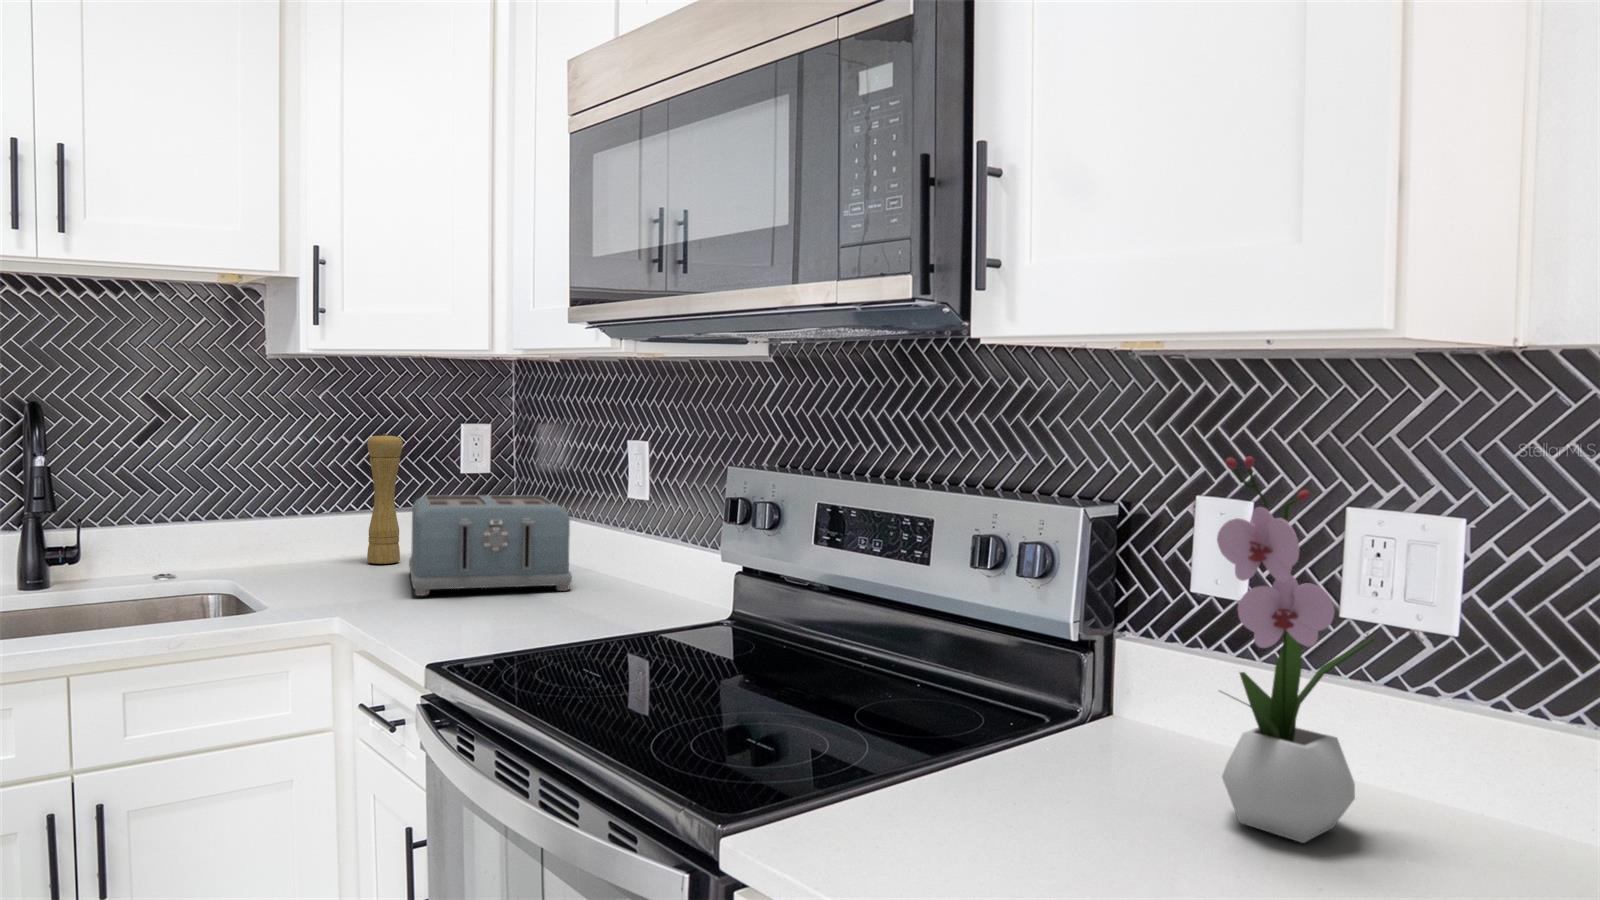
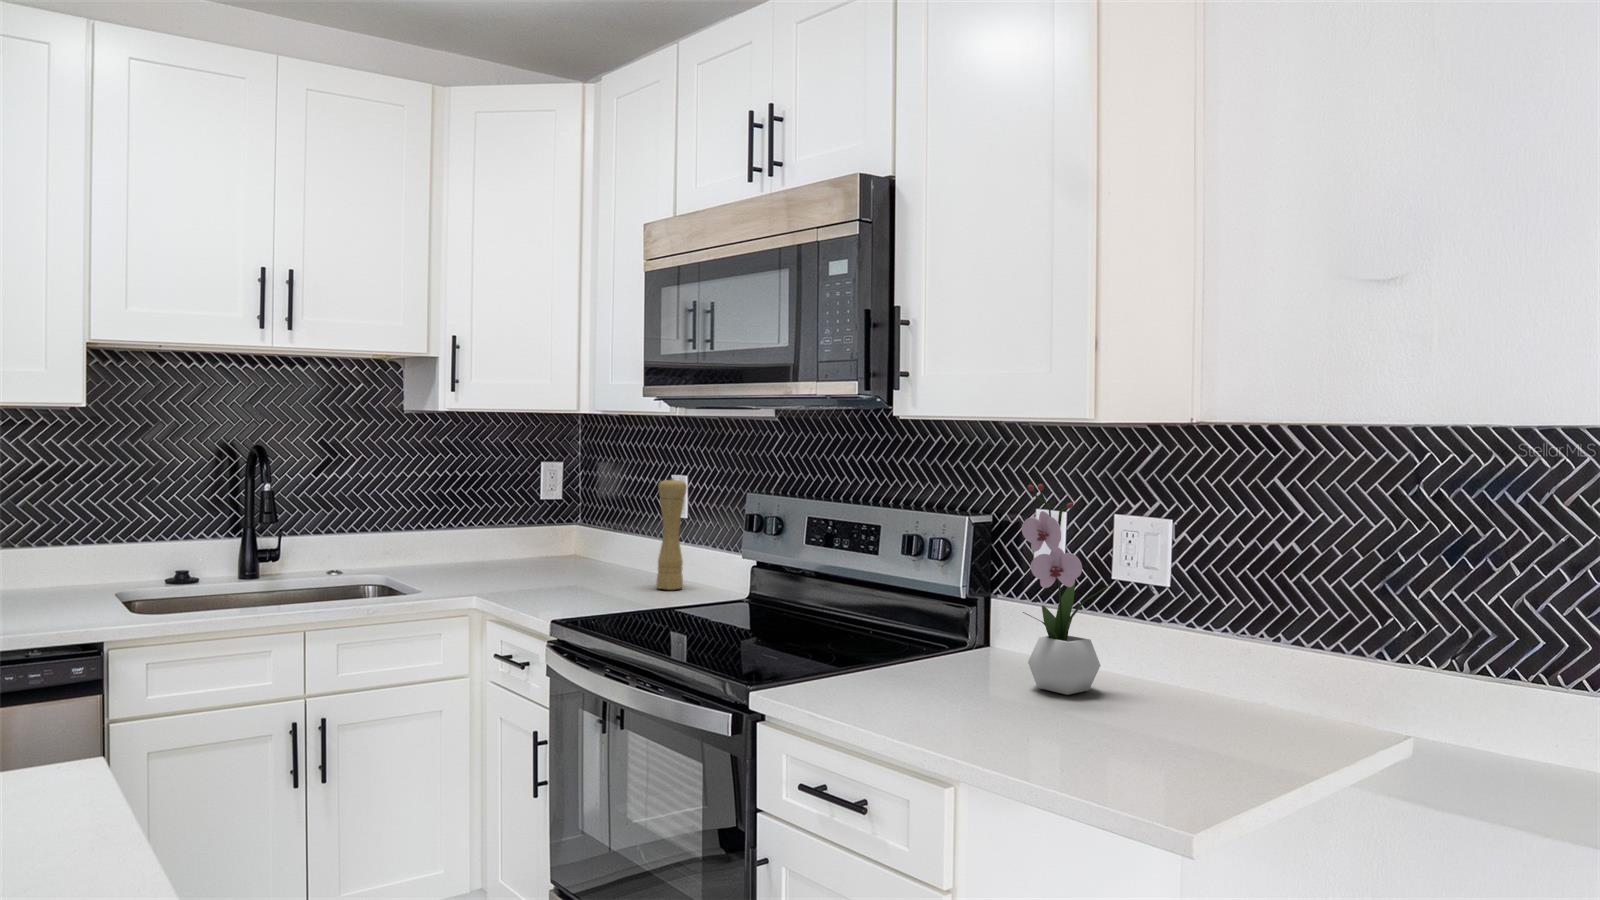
pepper mill: present [367,433,403,564] -> present [656,478,687,590]
toaster: present [409,495,572,596] -> none [510,515,633,585]

